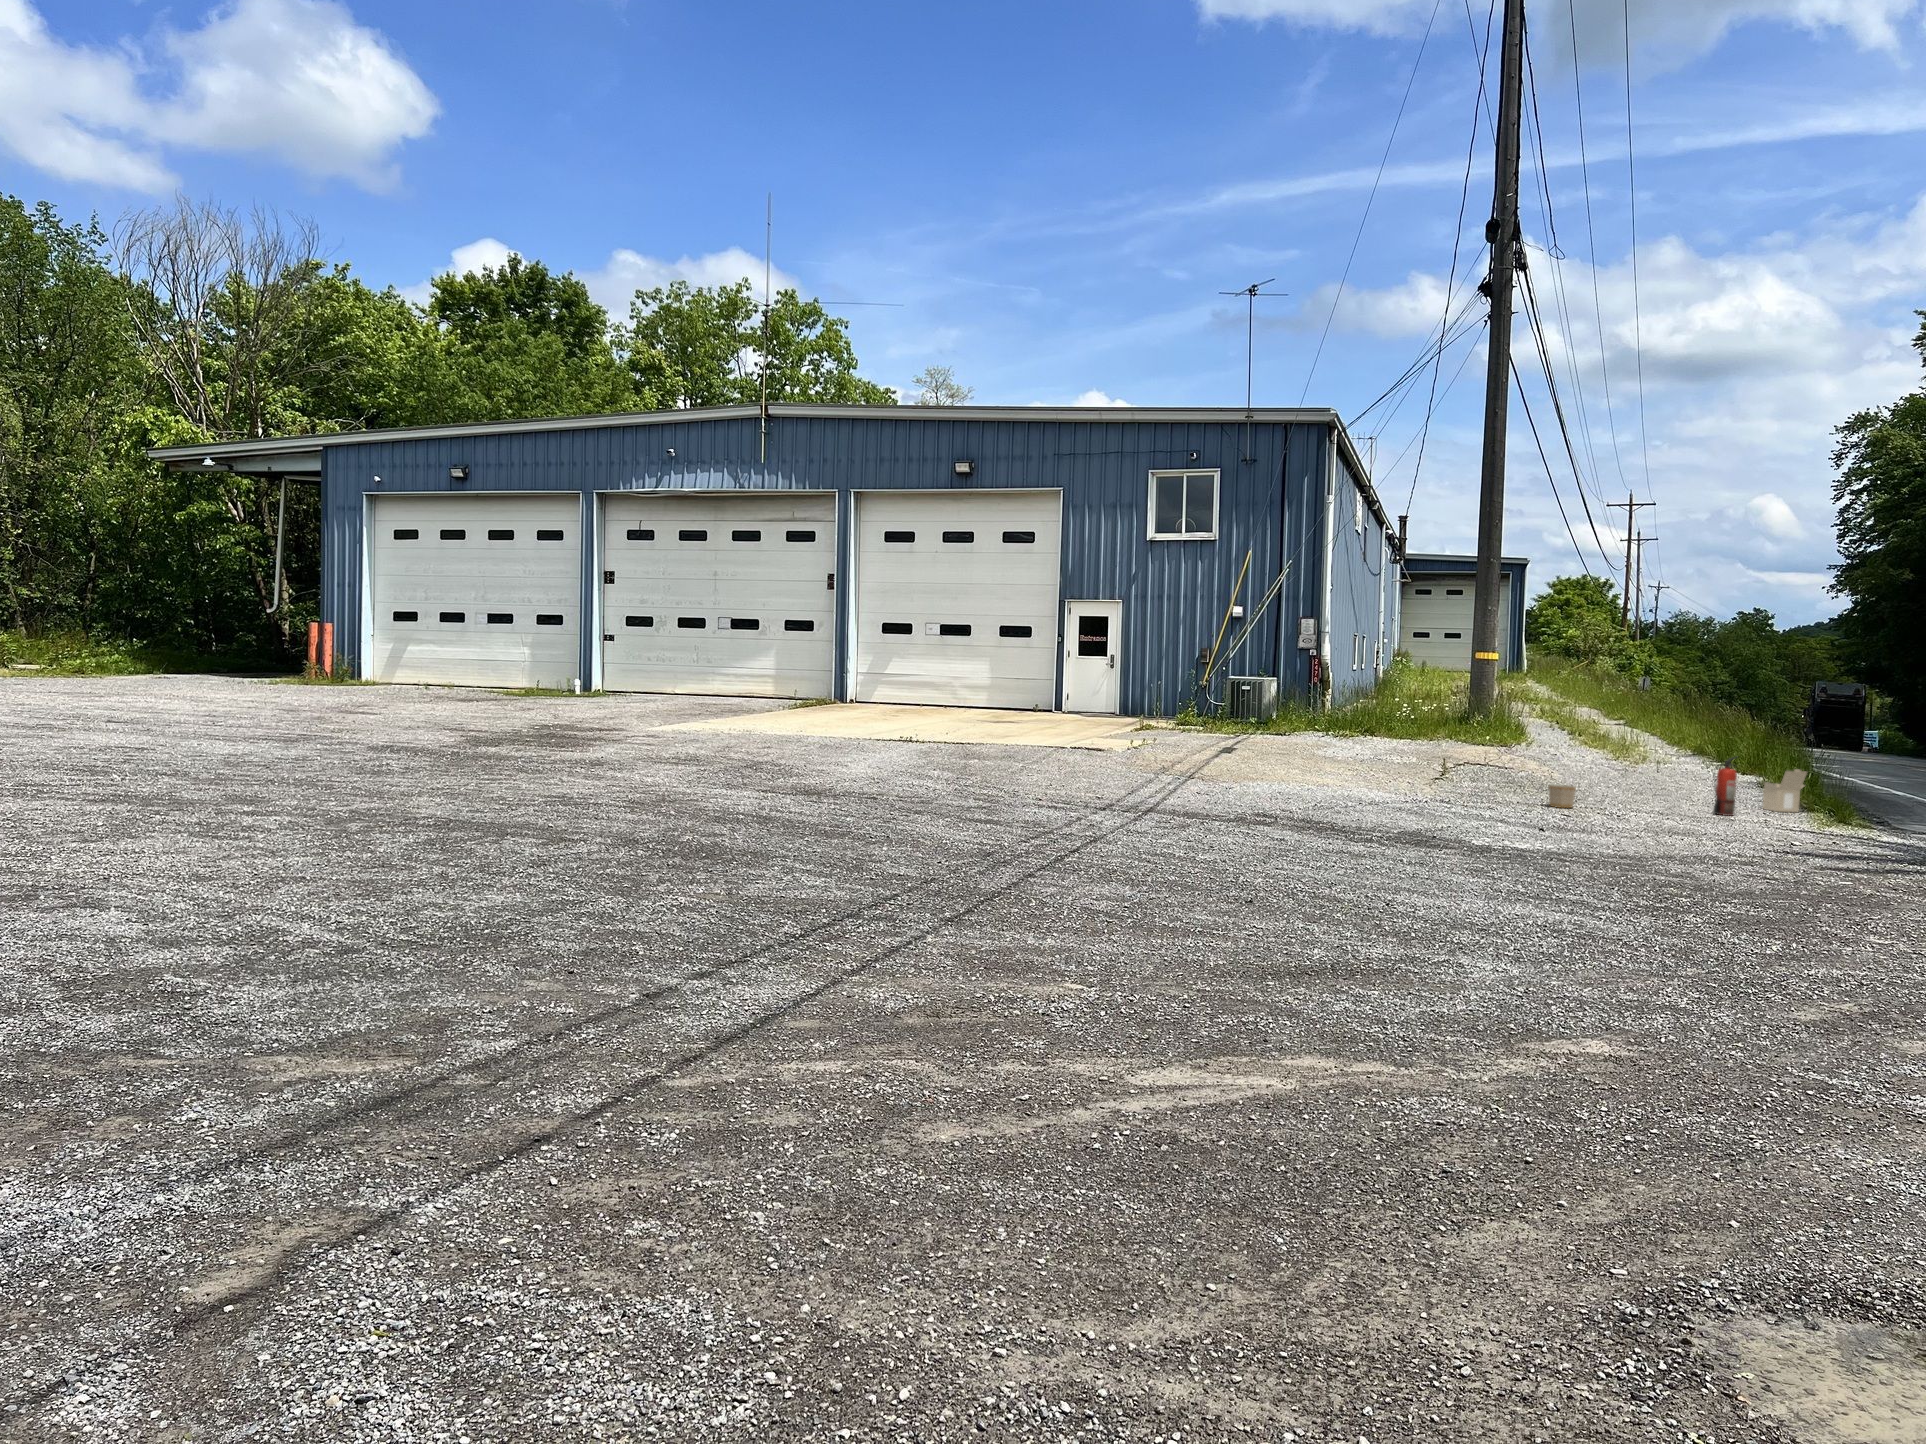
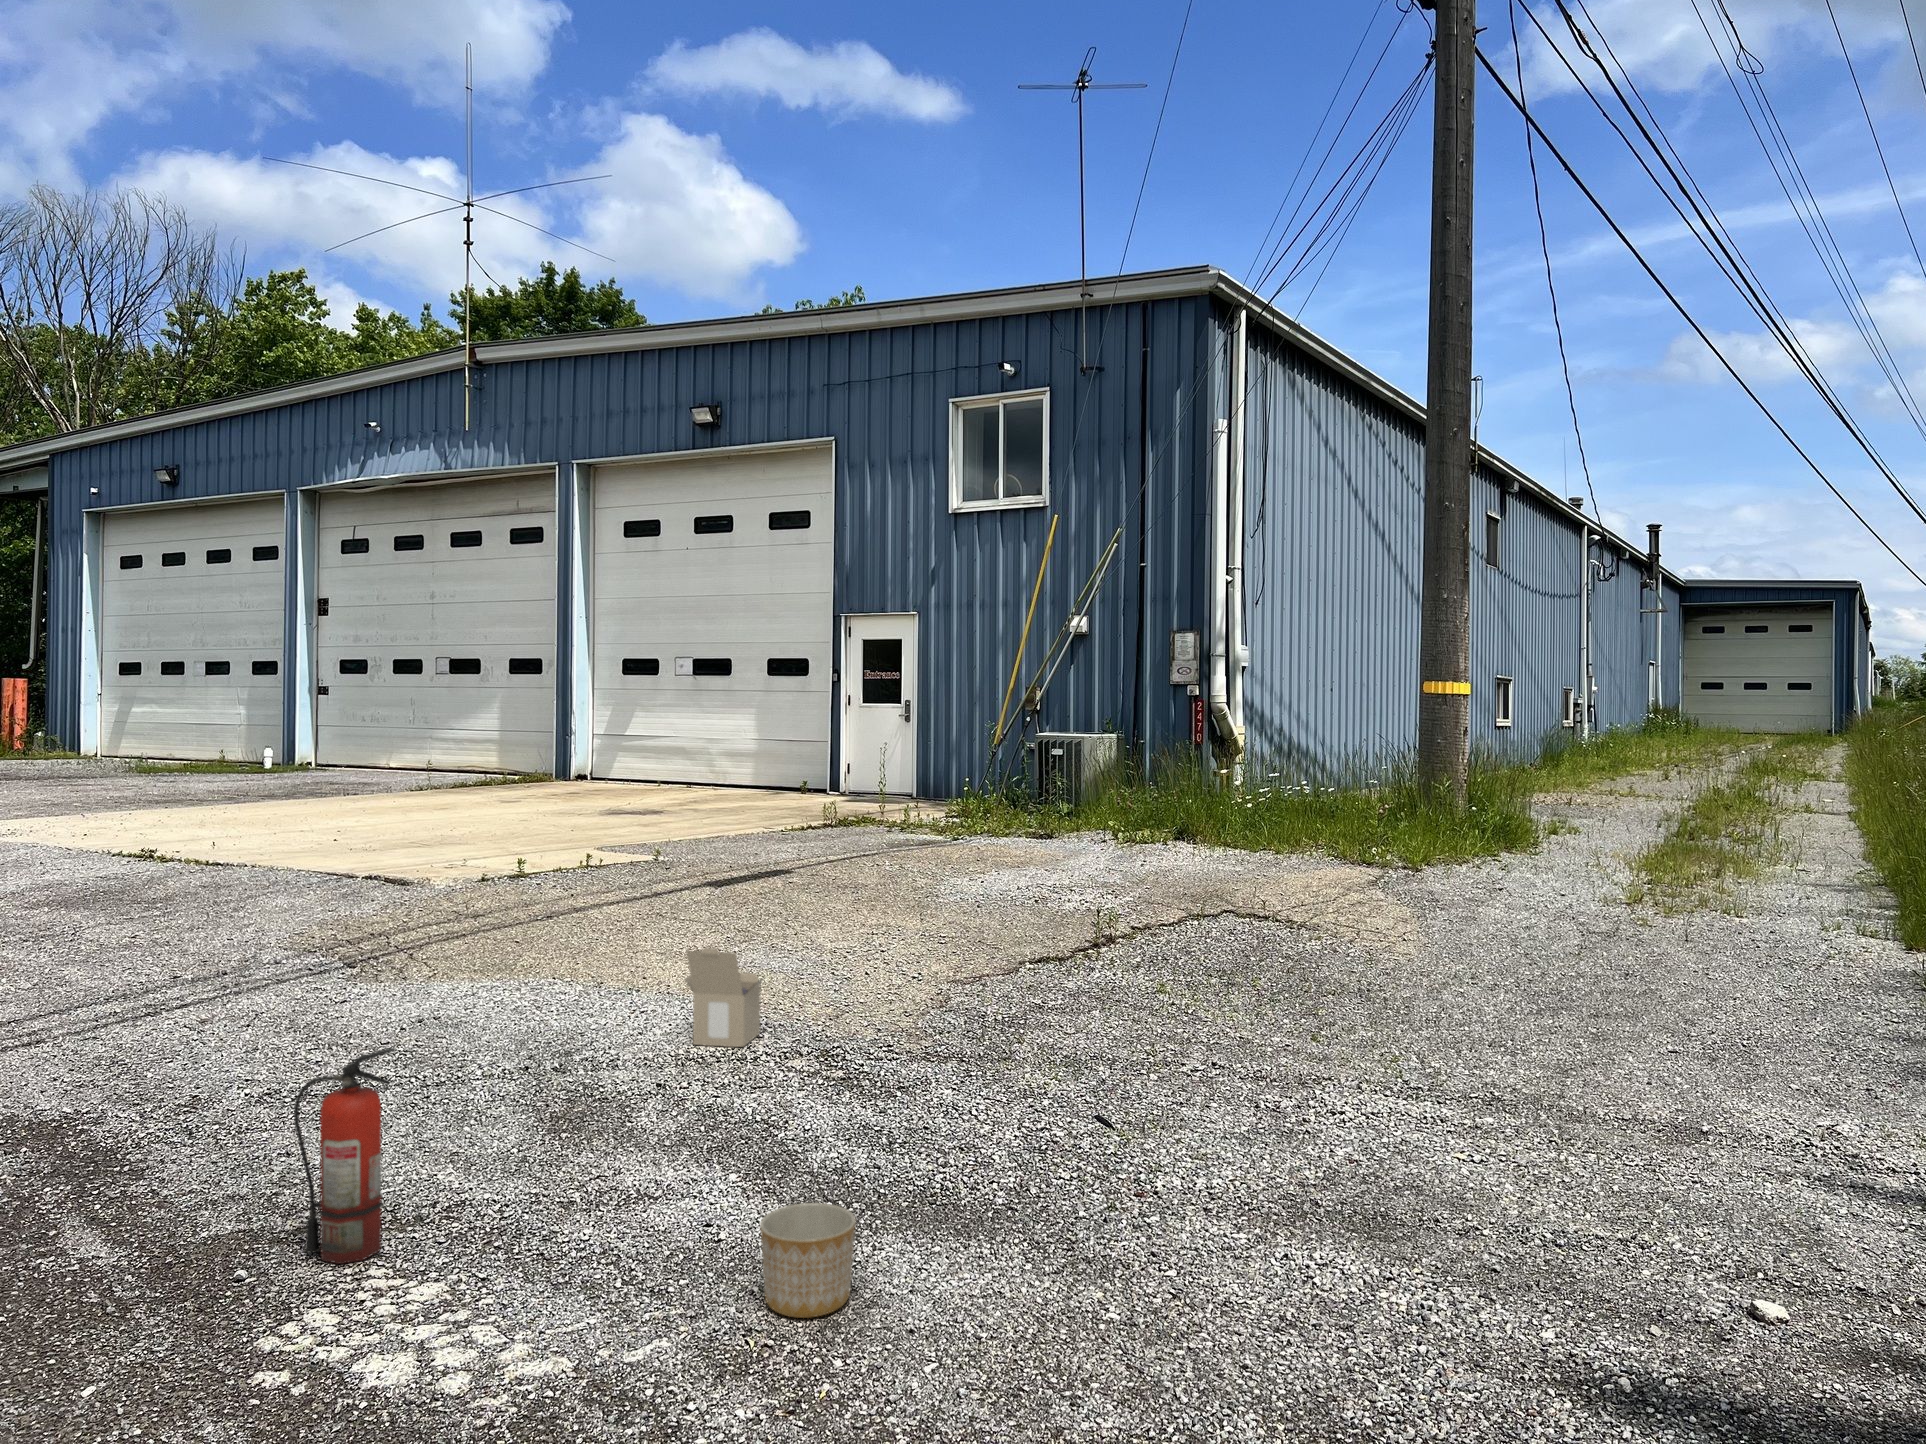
fire extinguisher: present [1713,757,1737,816] -> present [294,1048,395,1264]
cardboard box: present [1763,769,1807,812] -> present [685,948,764,1047]

